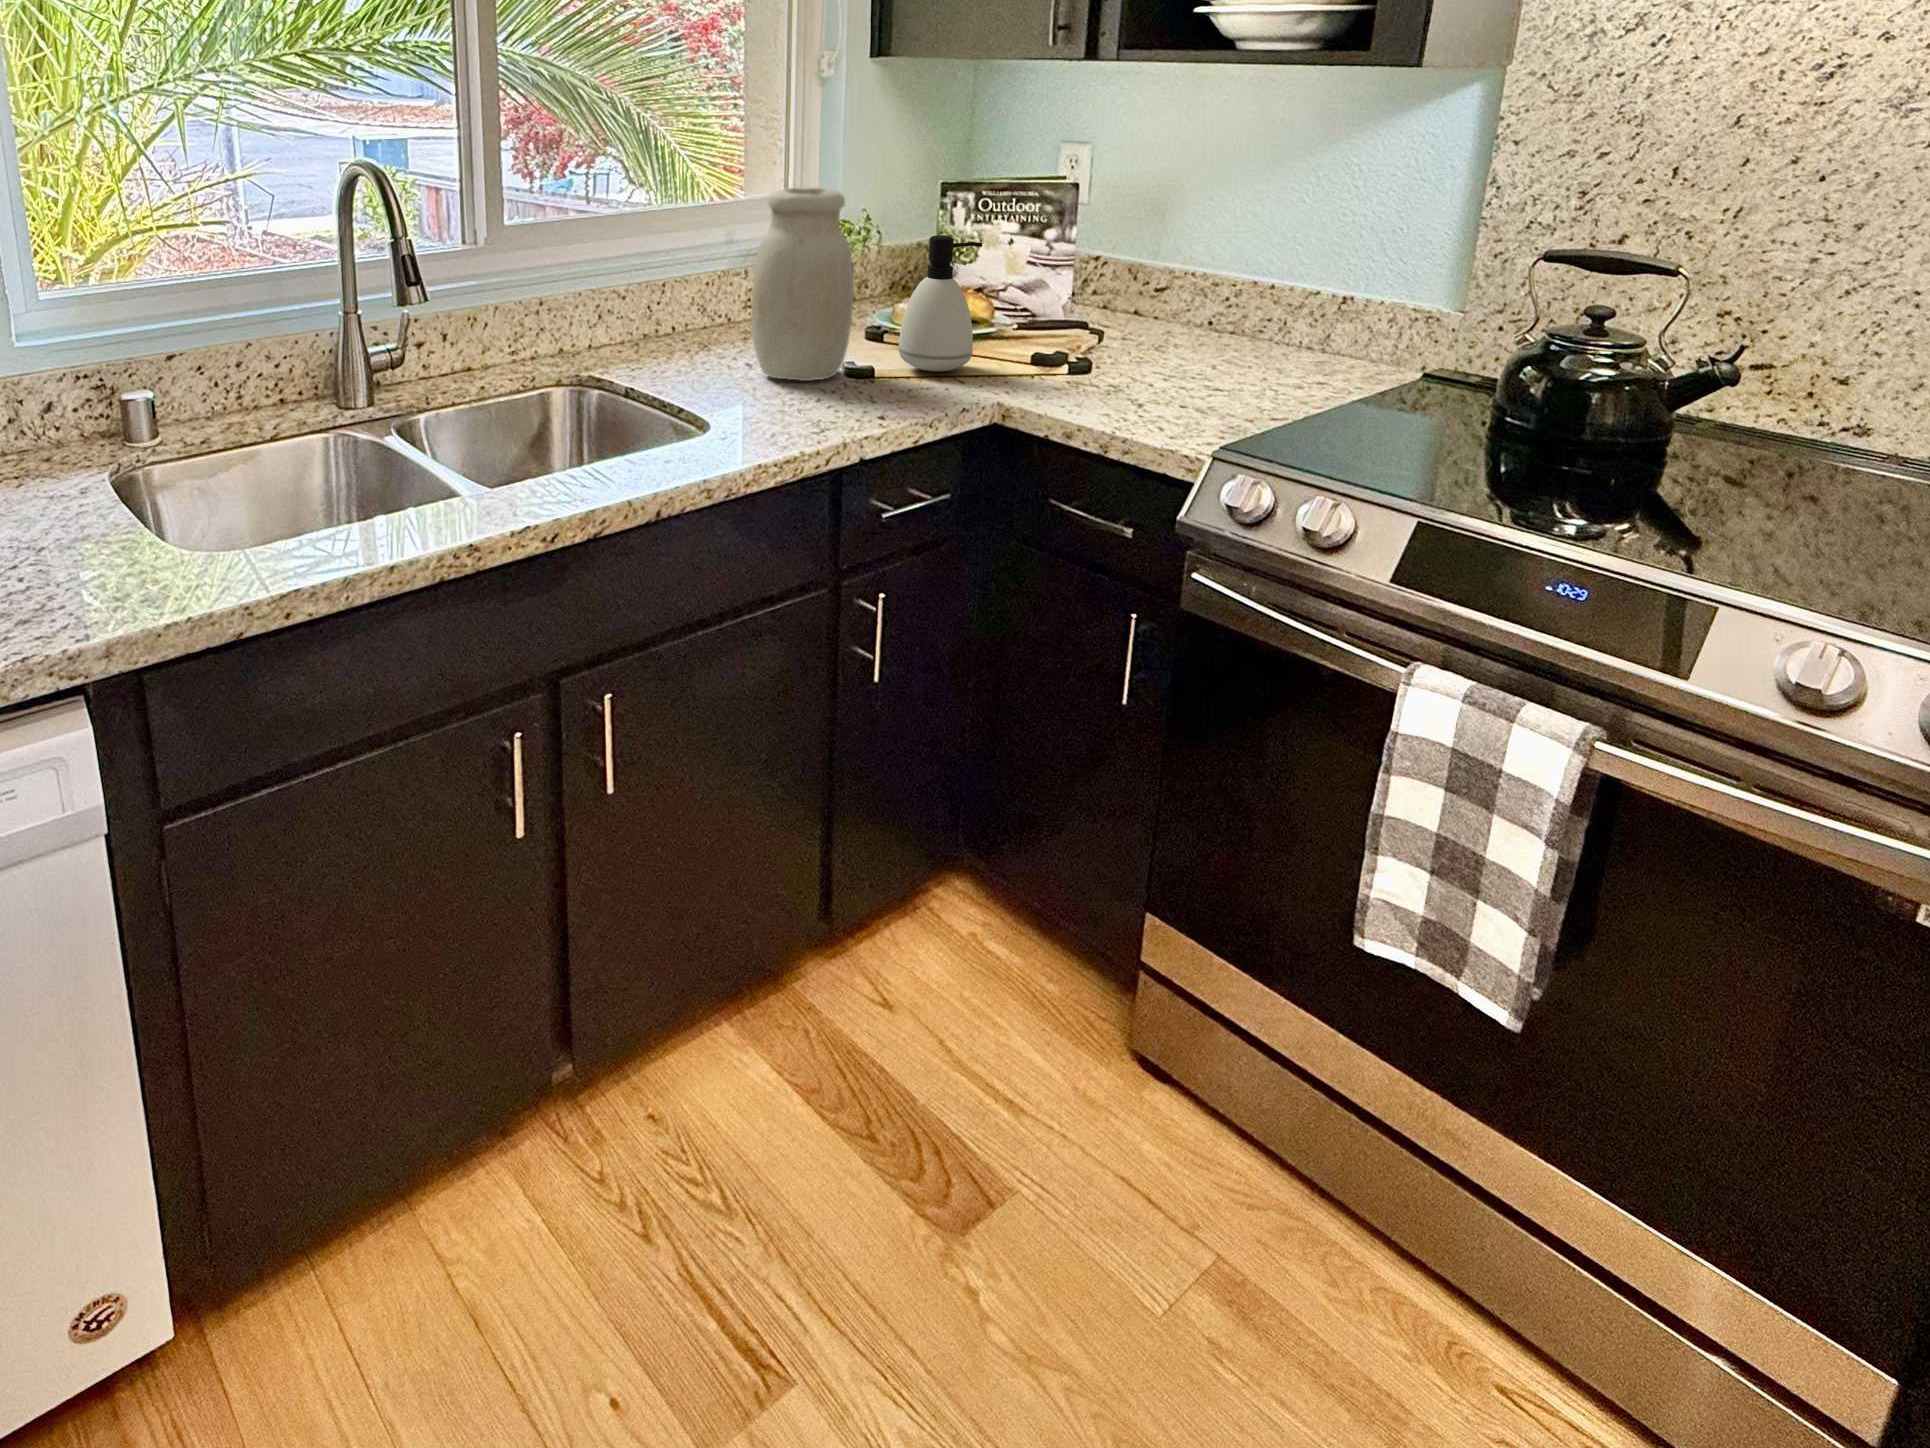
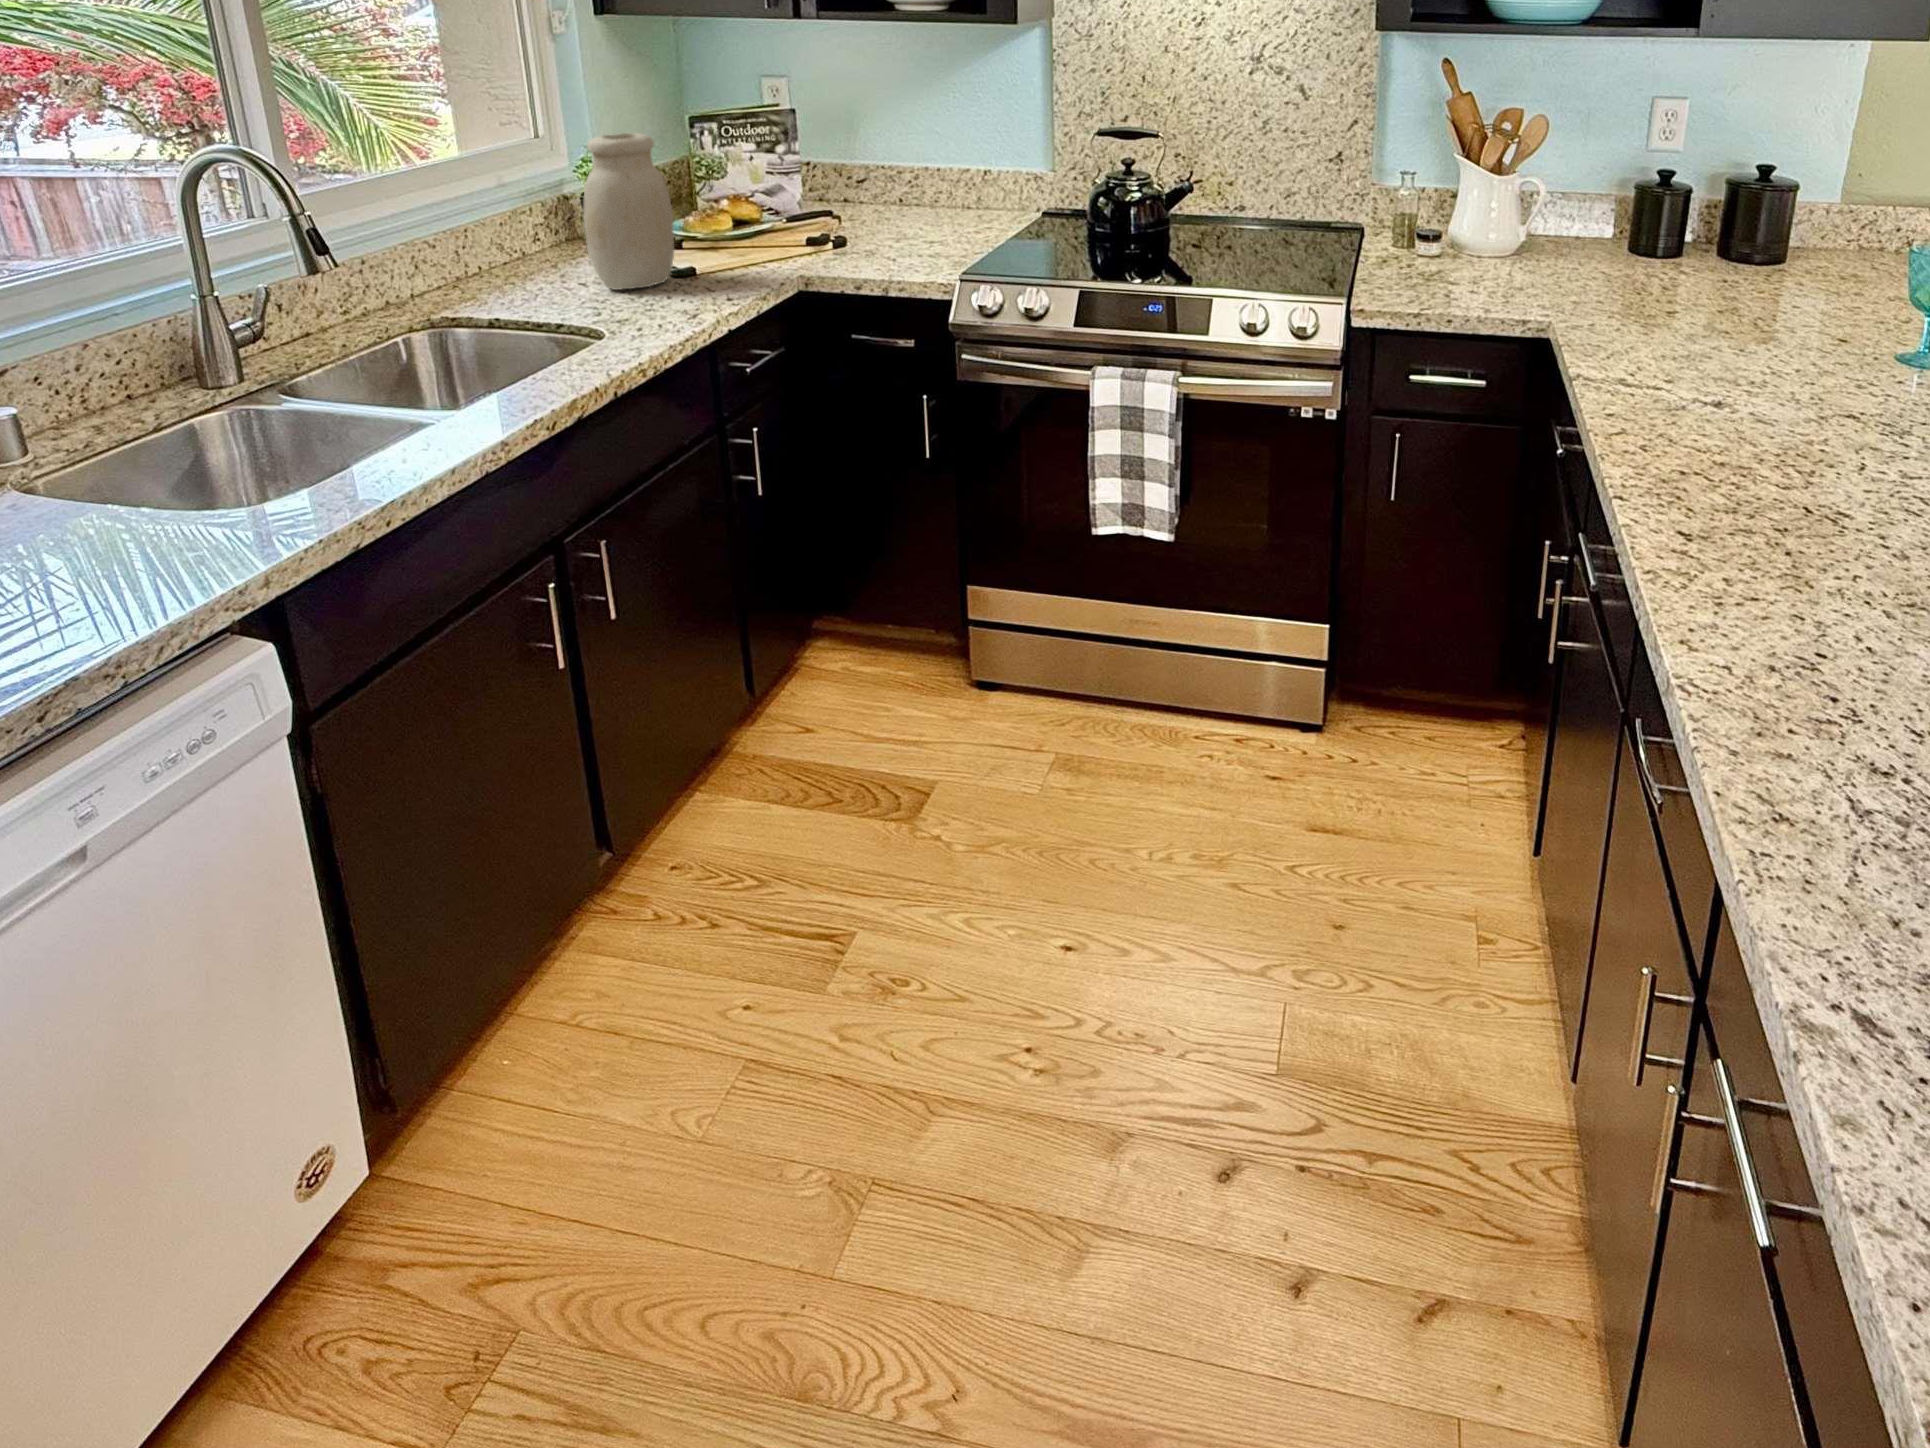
soap dispenser: present [899,235,983,371] -> none [707,160,766,263]

